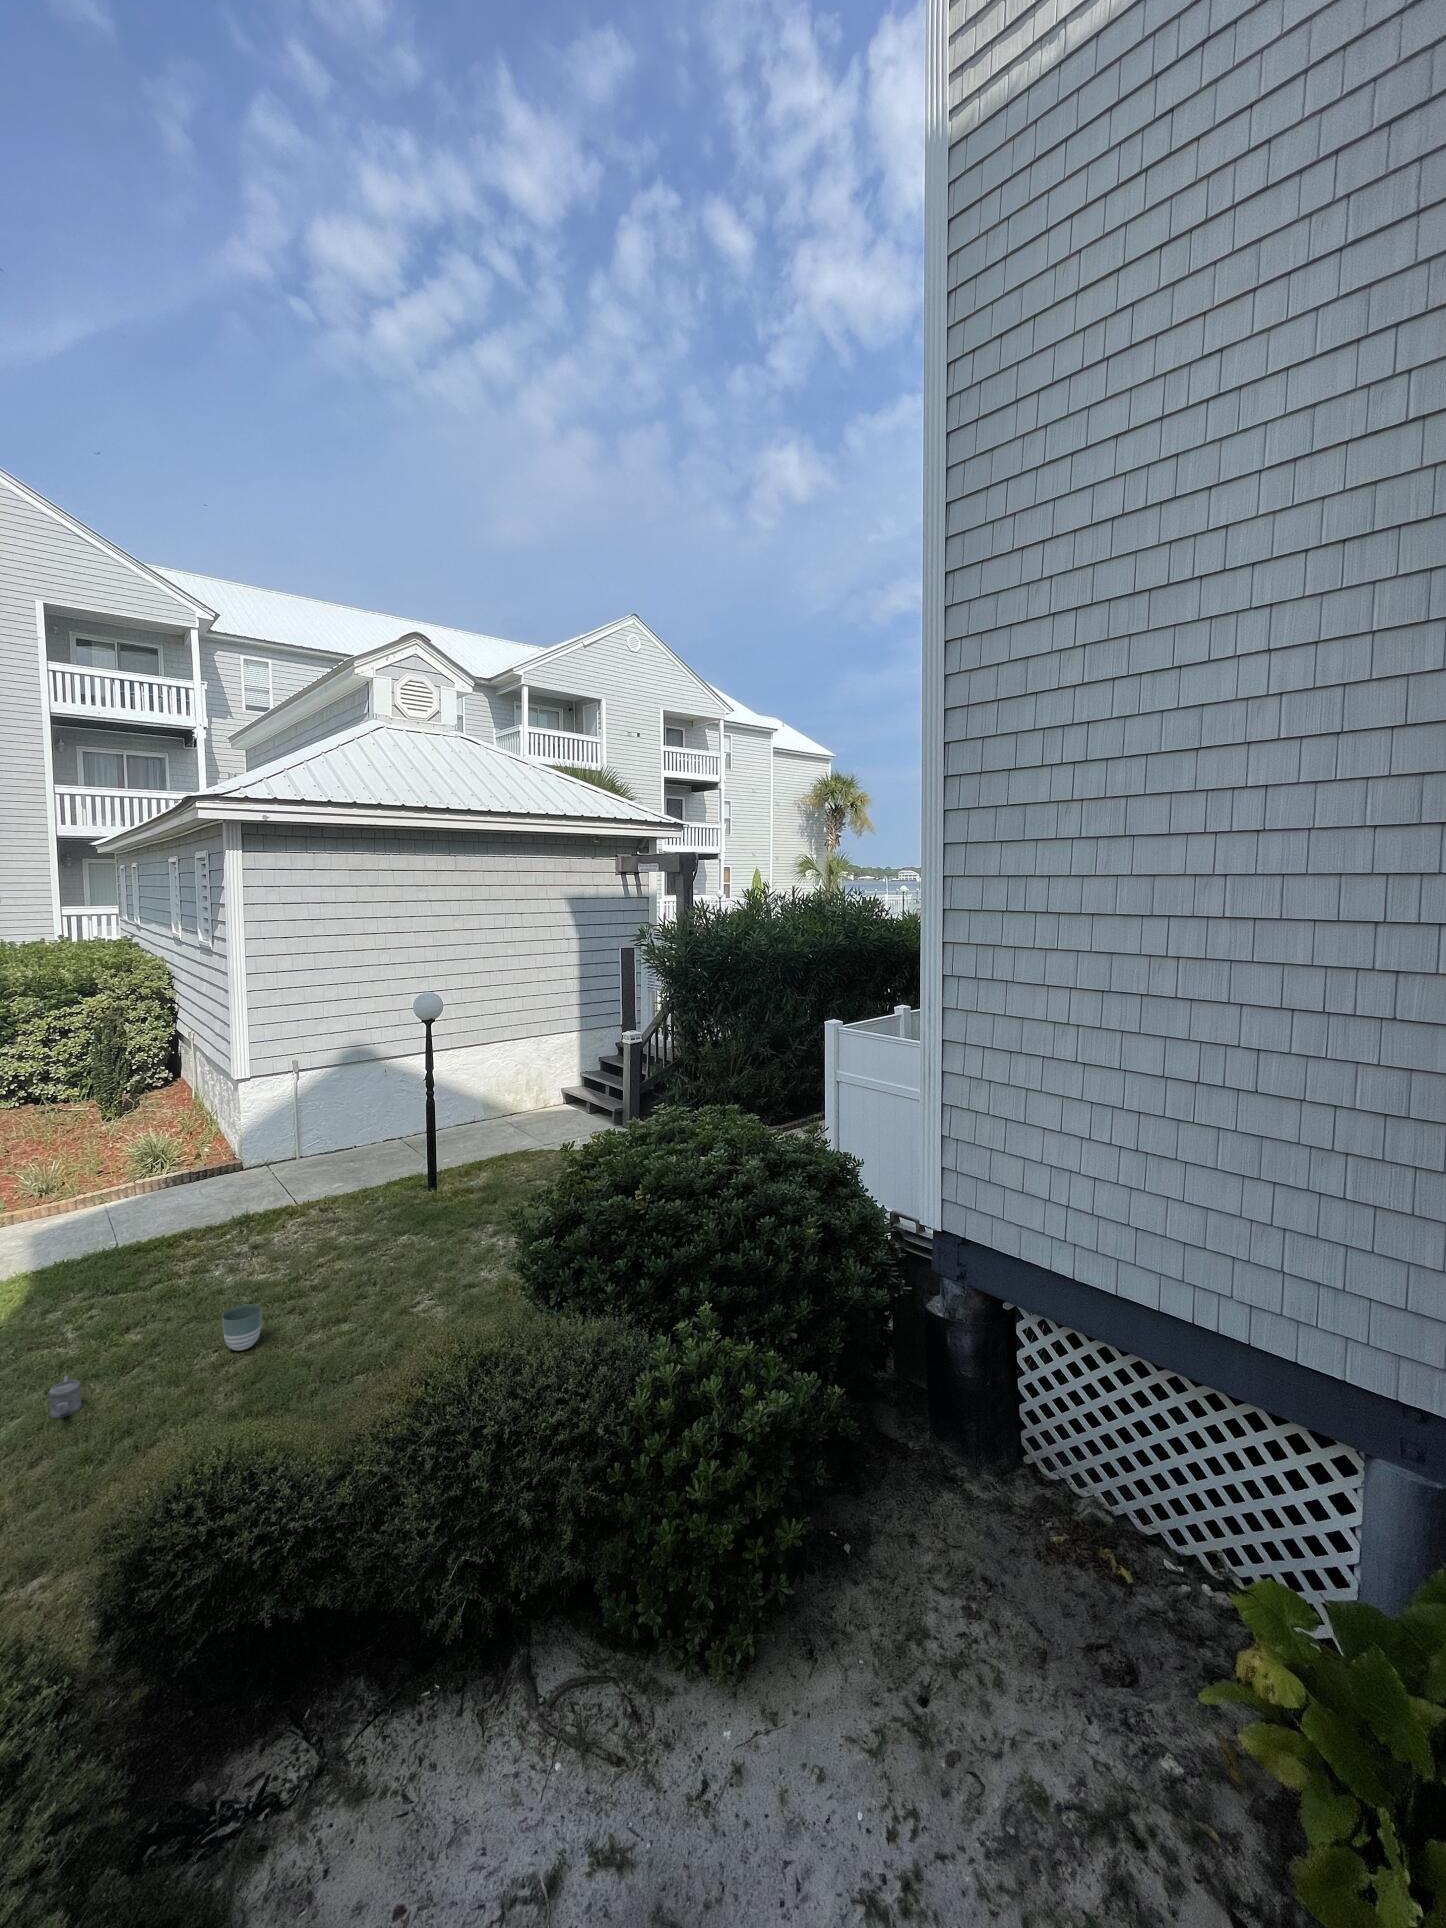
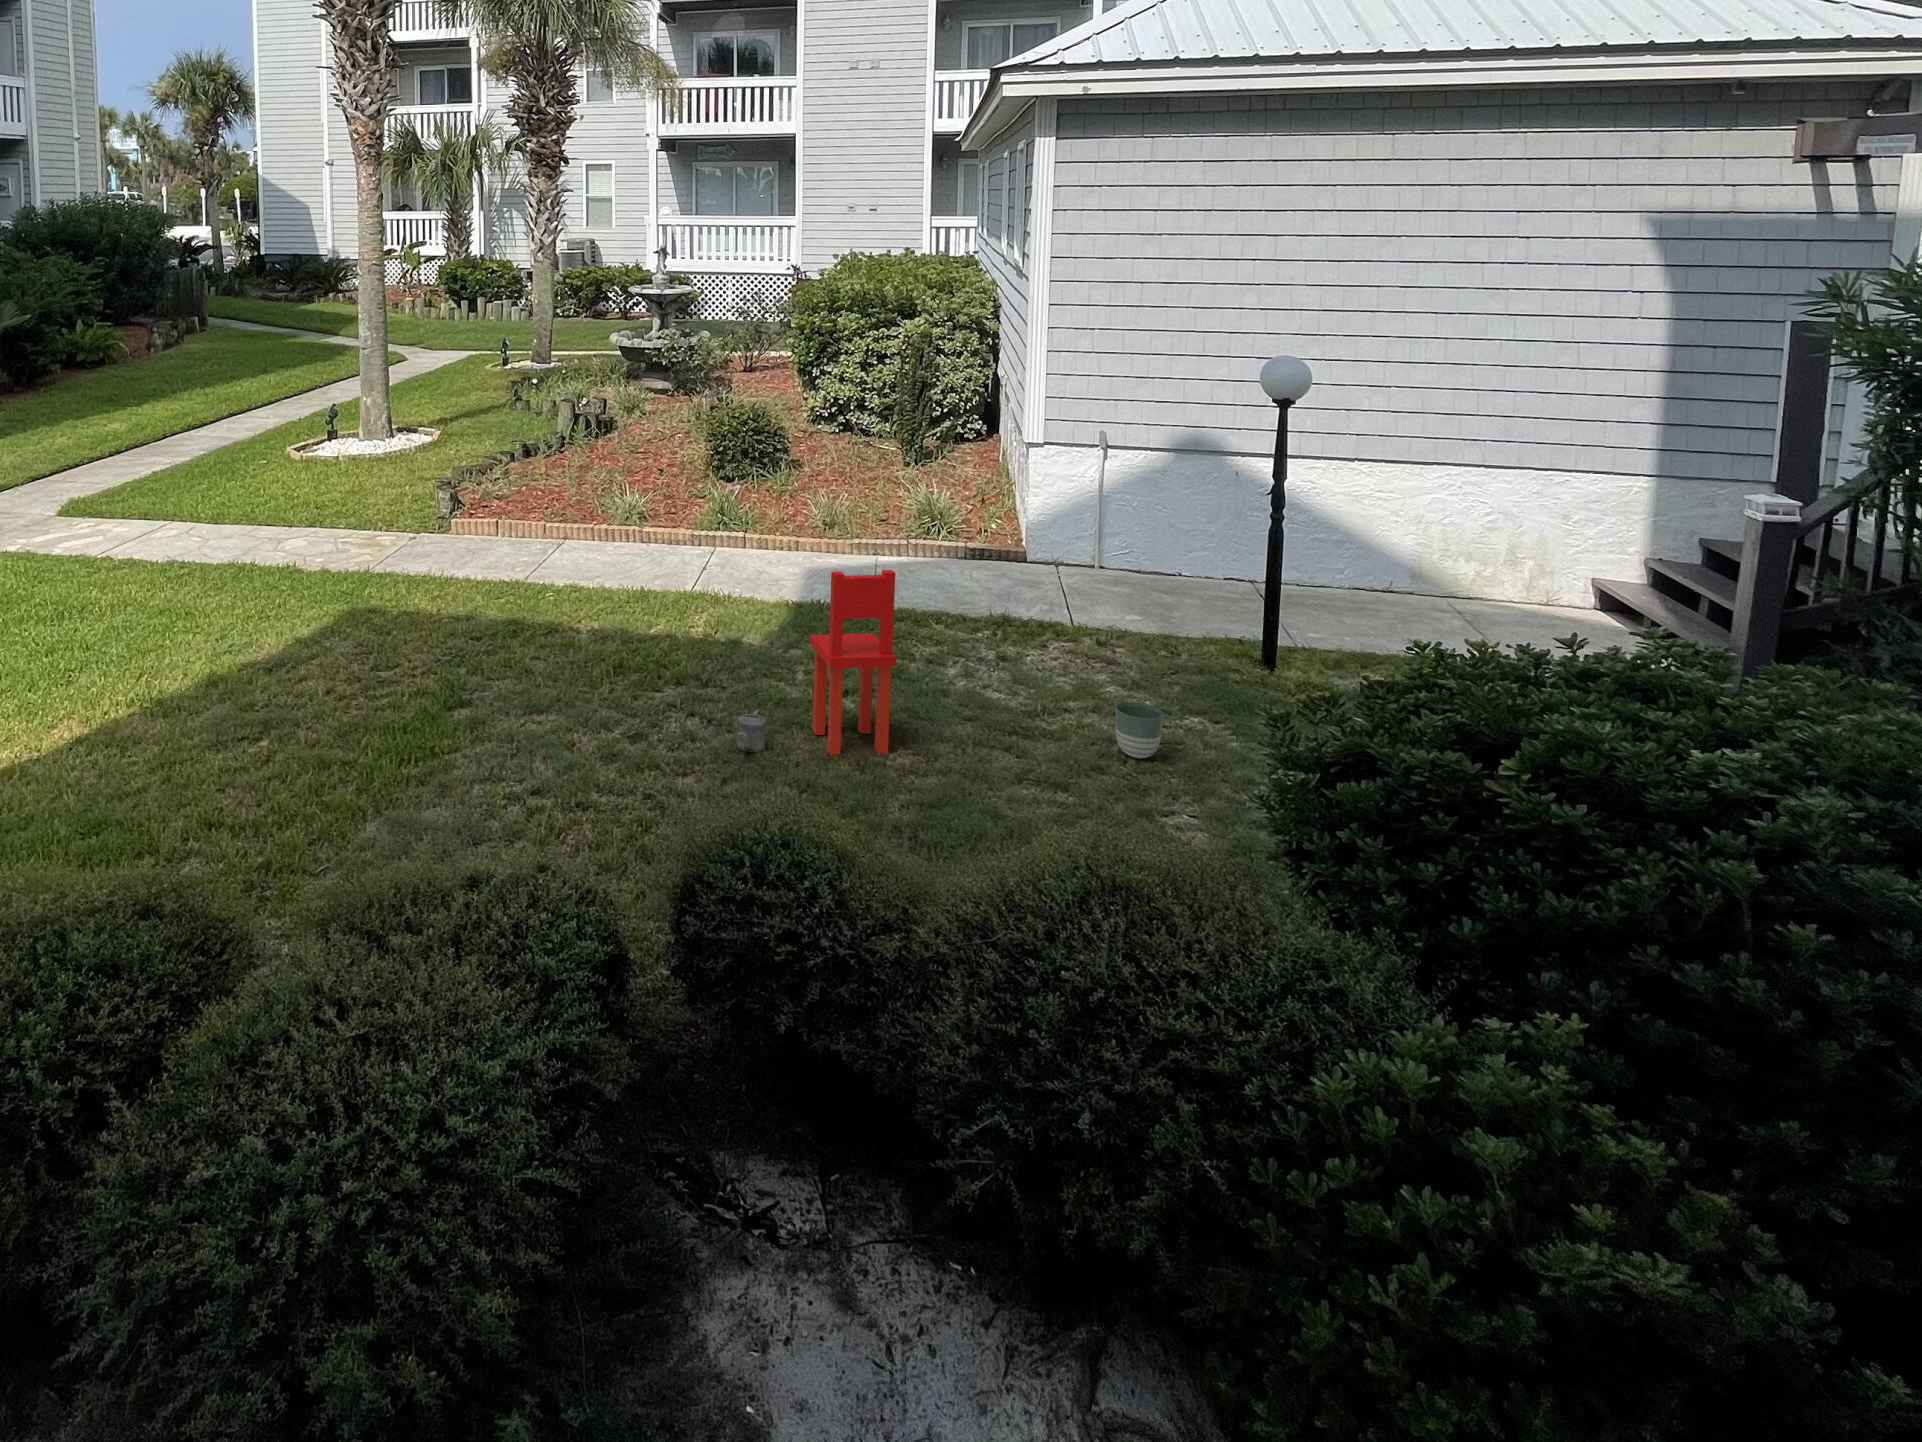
chair: none [113,1213,202,1383] -> present [810,570,896,755]
planter: present [222,1304,261,1351] -> present [1116,702,1163,758]

